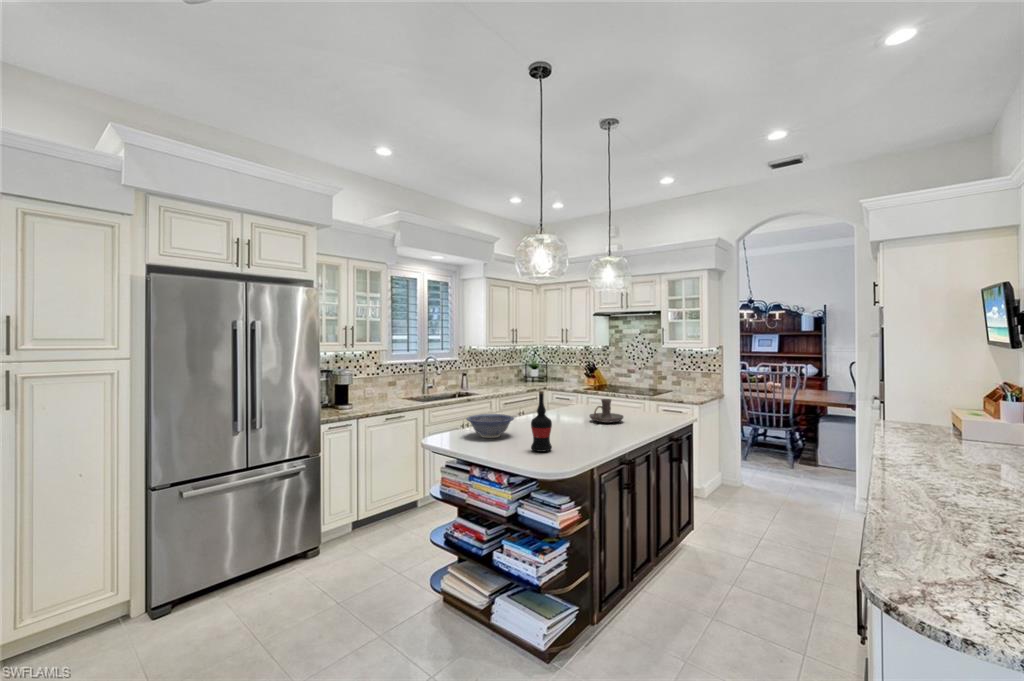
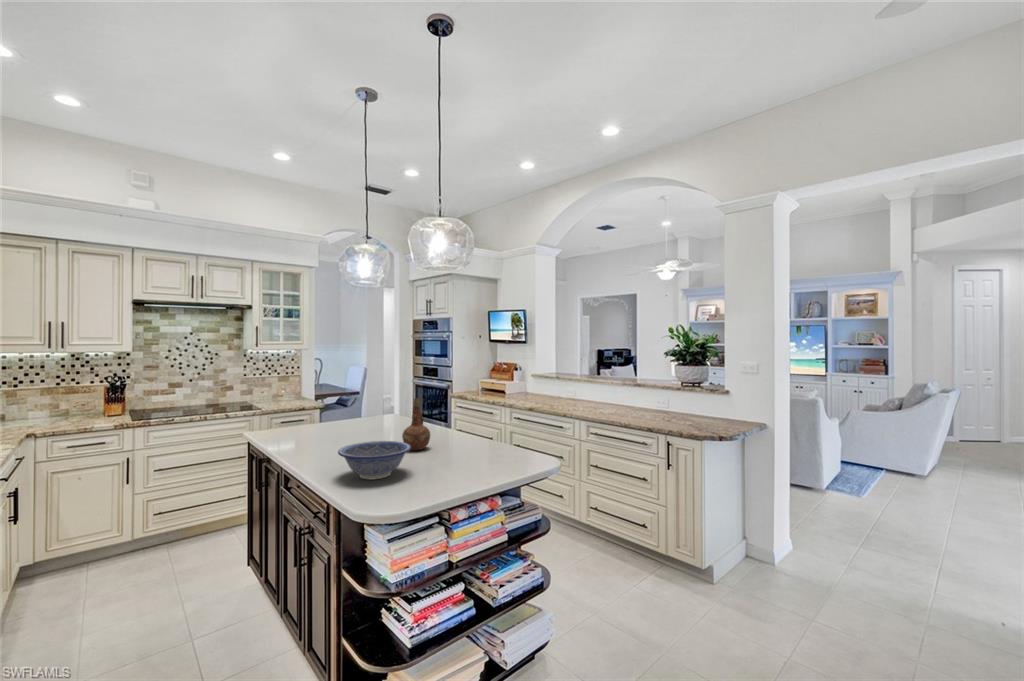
wine bottle: present [531,391,552,452] -> none [469,394,494,463]
ceramic pitcher: none [554,392,579,436] -> present [402,398,430,450]
candle holder: present [589,399,623,423] -> none [351,407,392,434]

